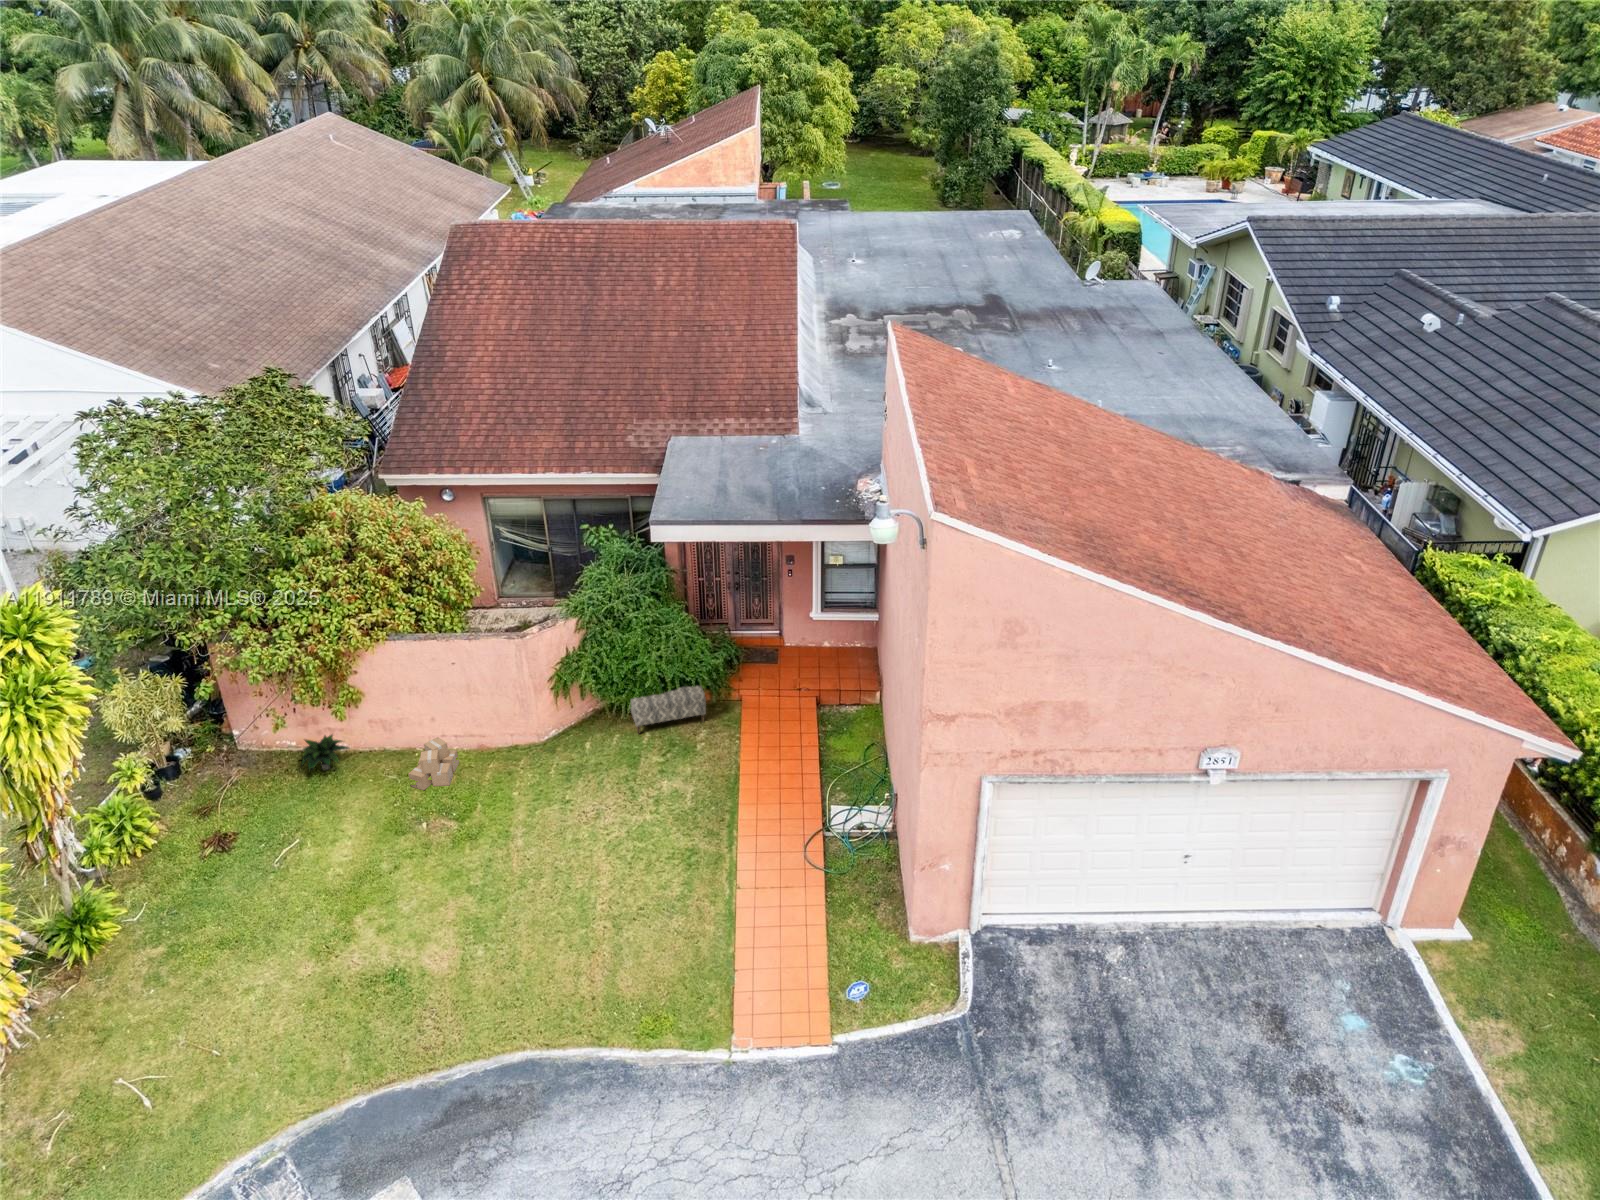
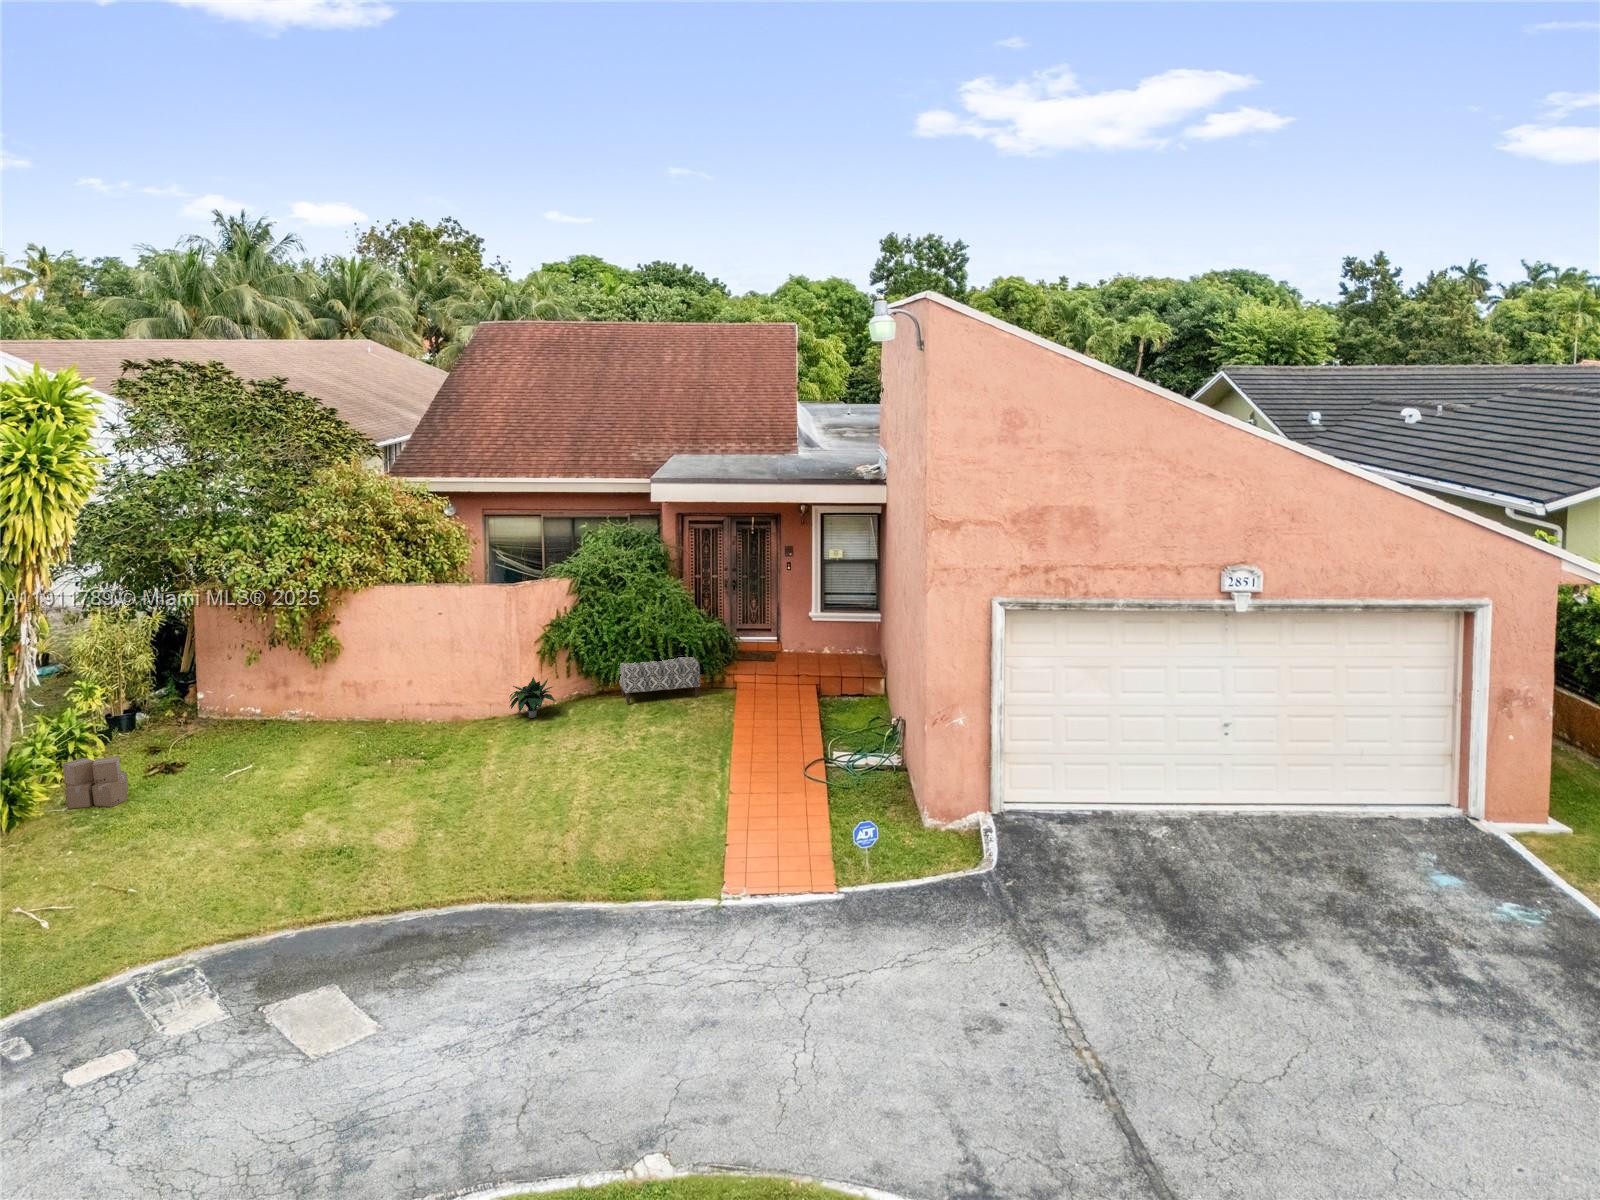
potted plant: present [301,735,348,770] -> present [509,677,555,718]
cardboard box: present [408,737,459,790] -> present [62,756,129,809]

